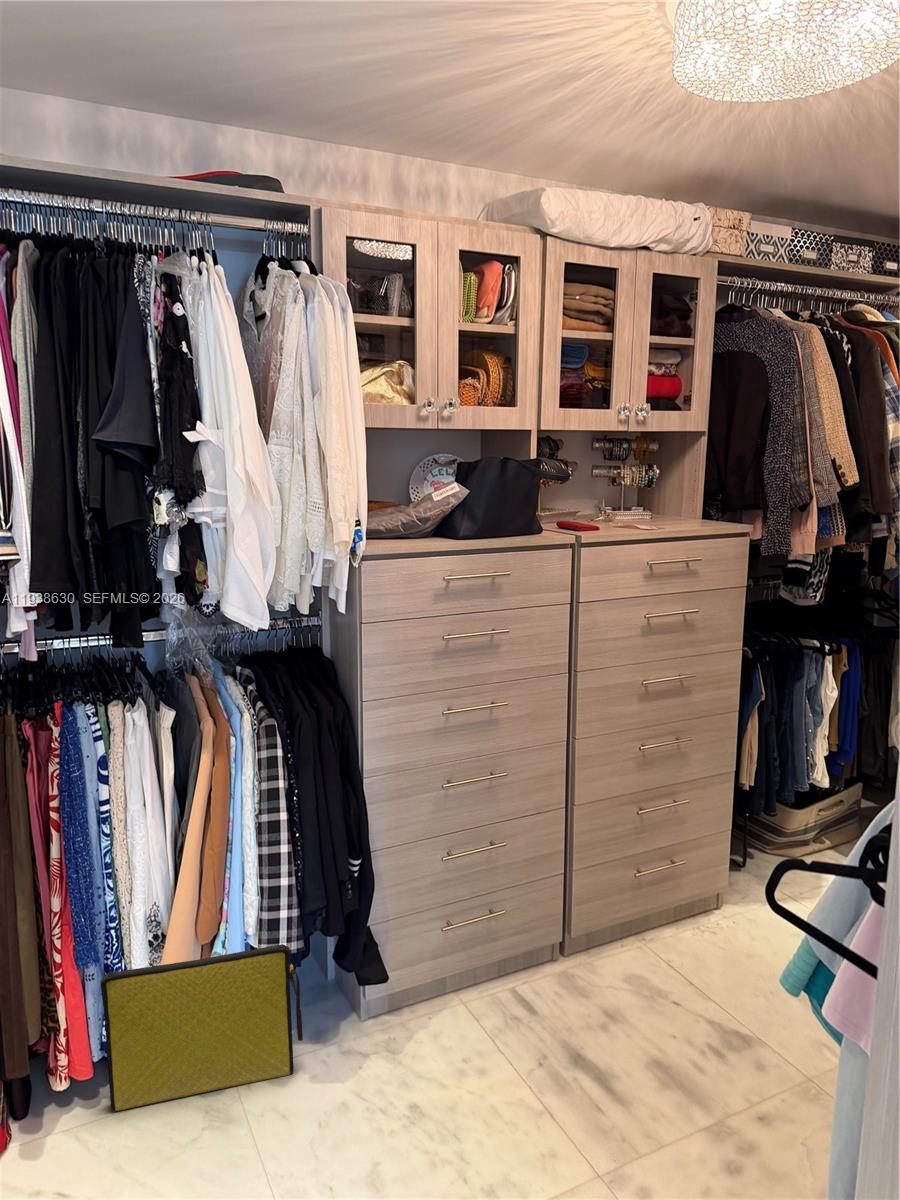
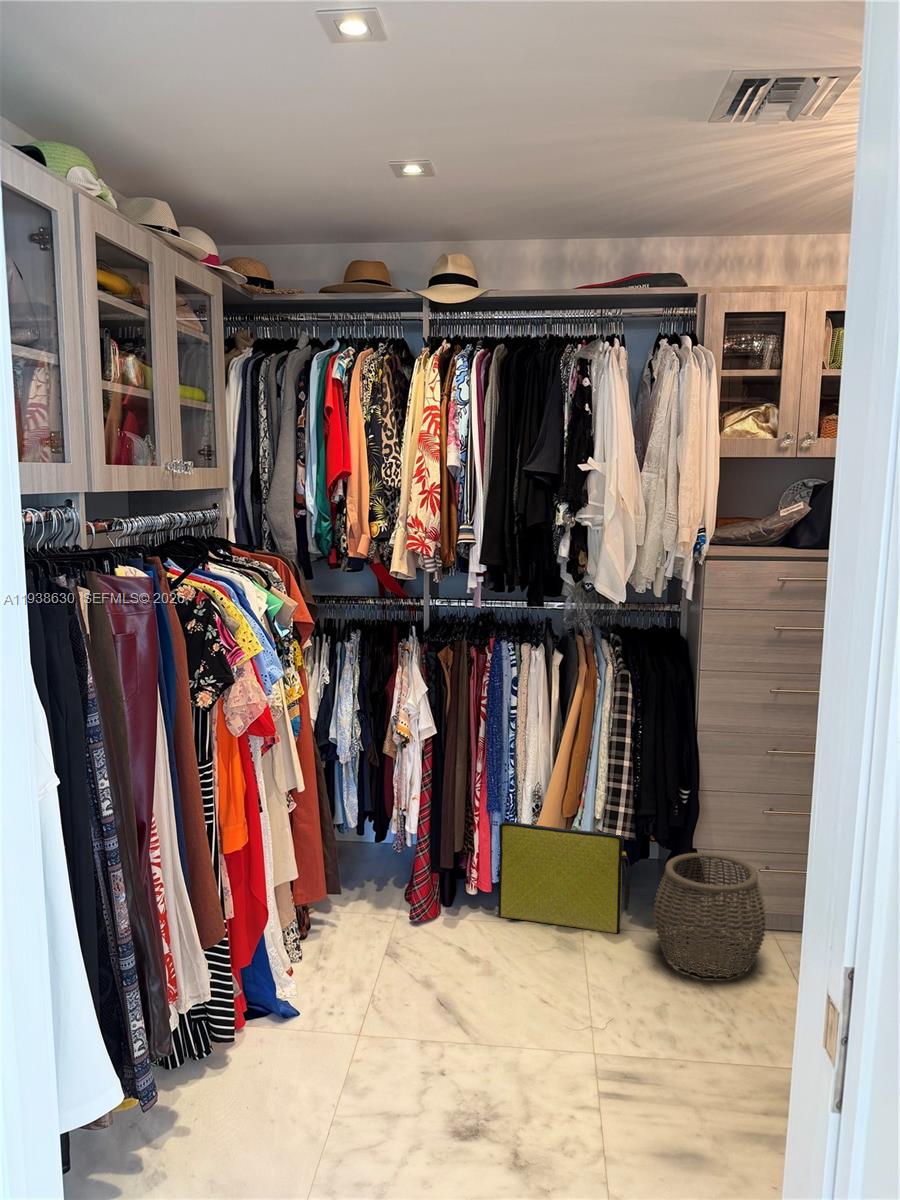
woven basket: none [345,931,488,1113] -> present [654,853,766,978]

